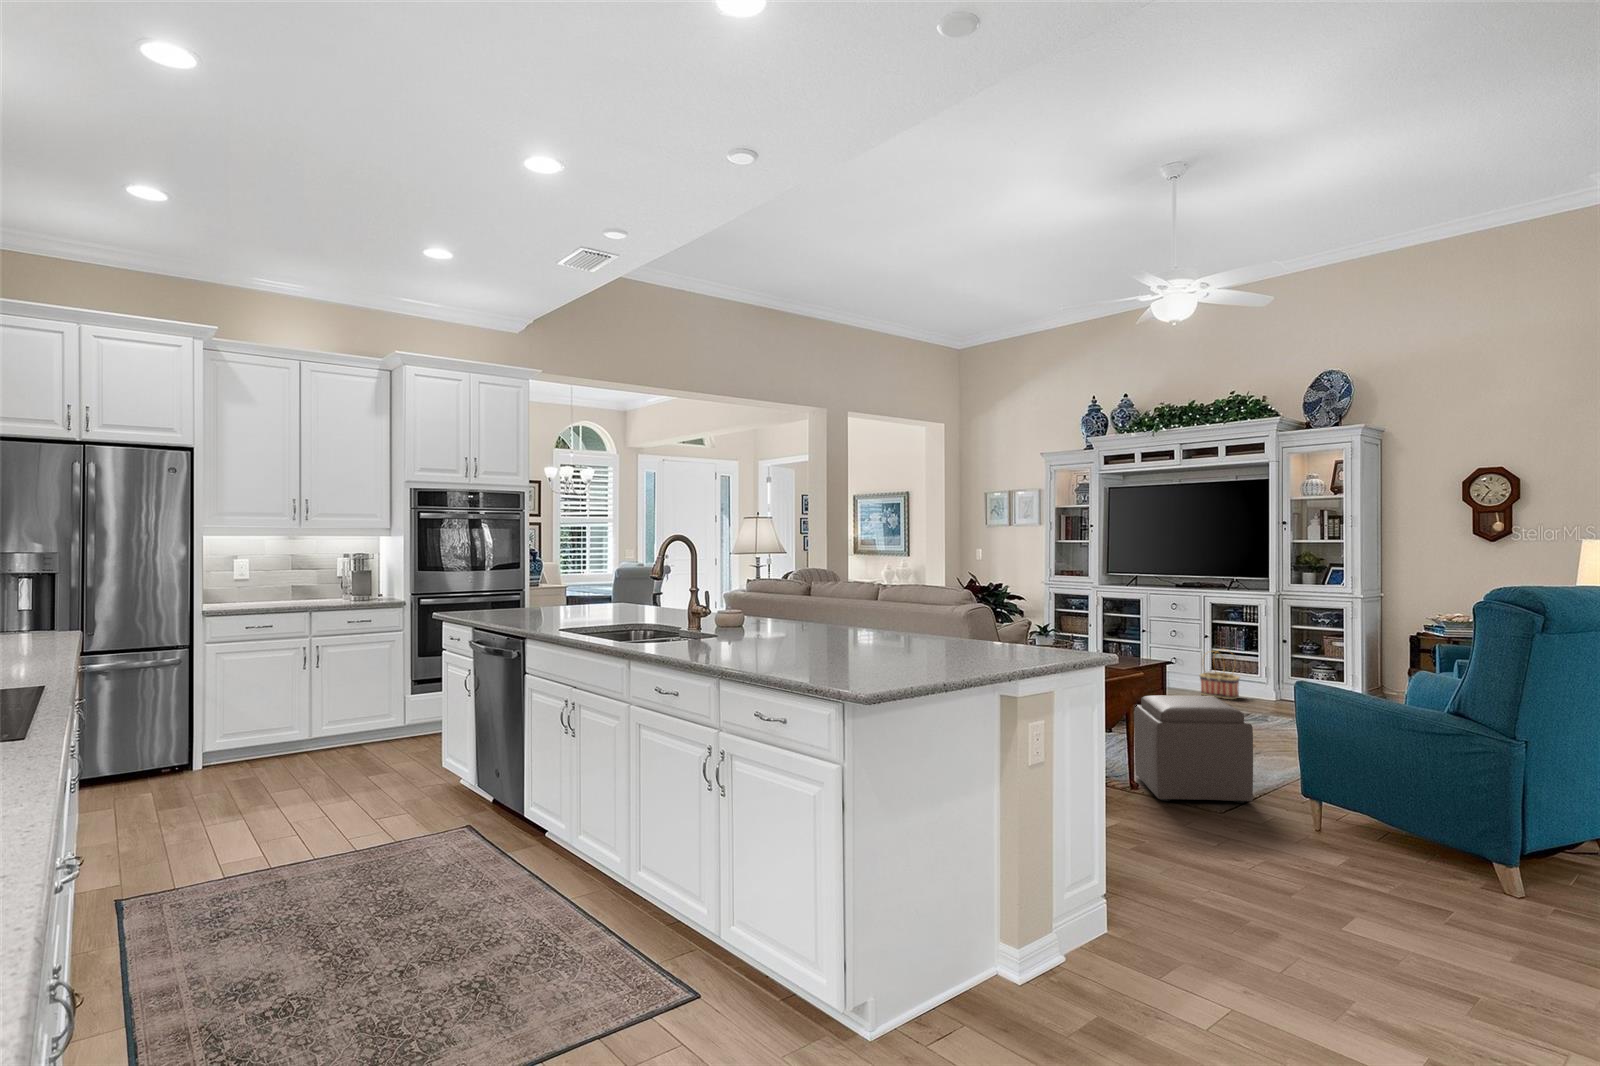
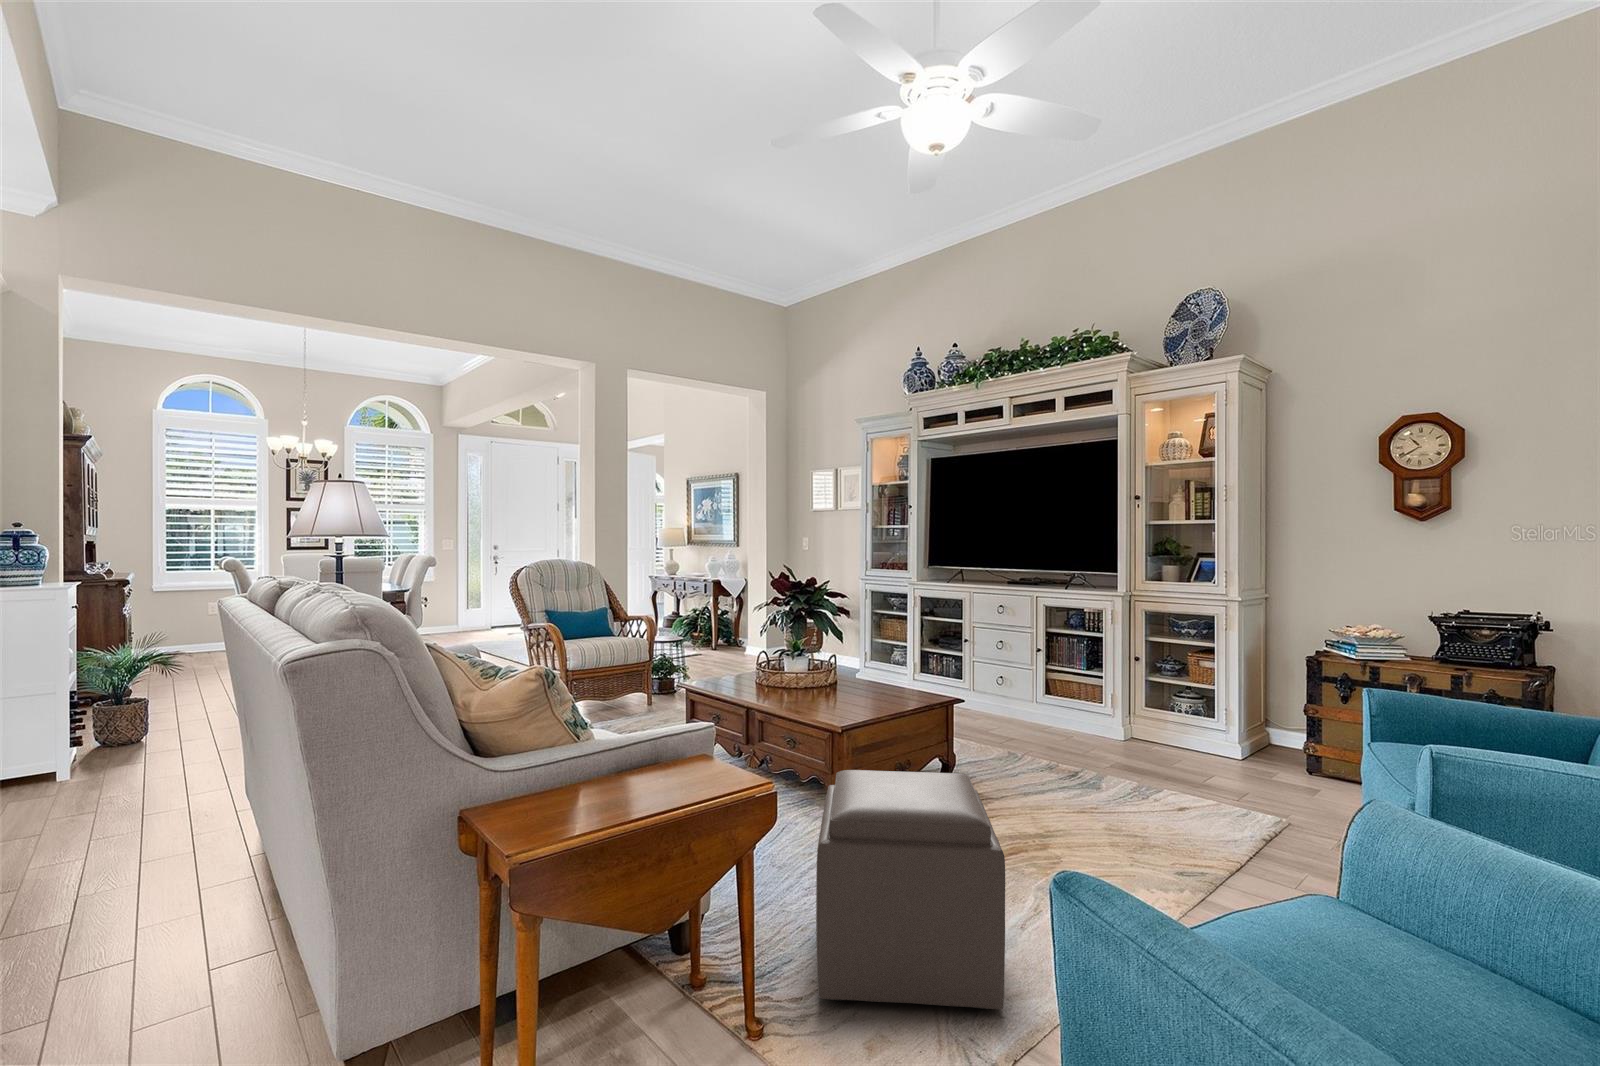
basket: present [1200,650,1239,699] -> none [1026,667,1077,736]

